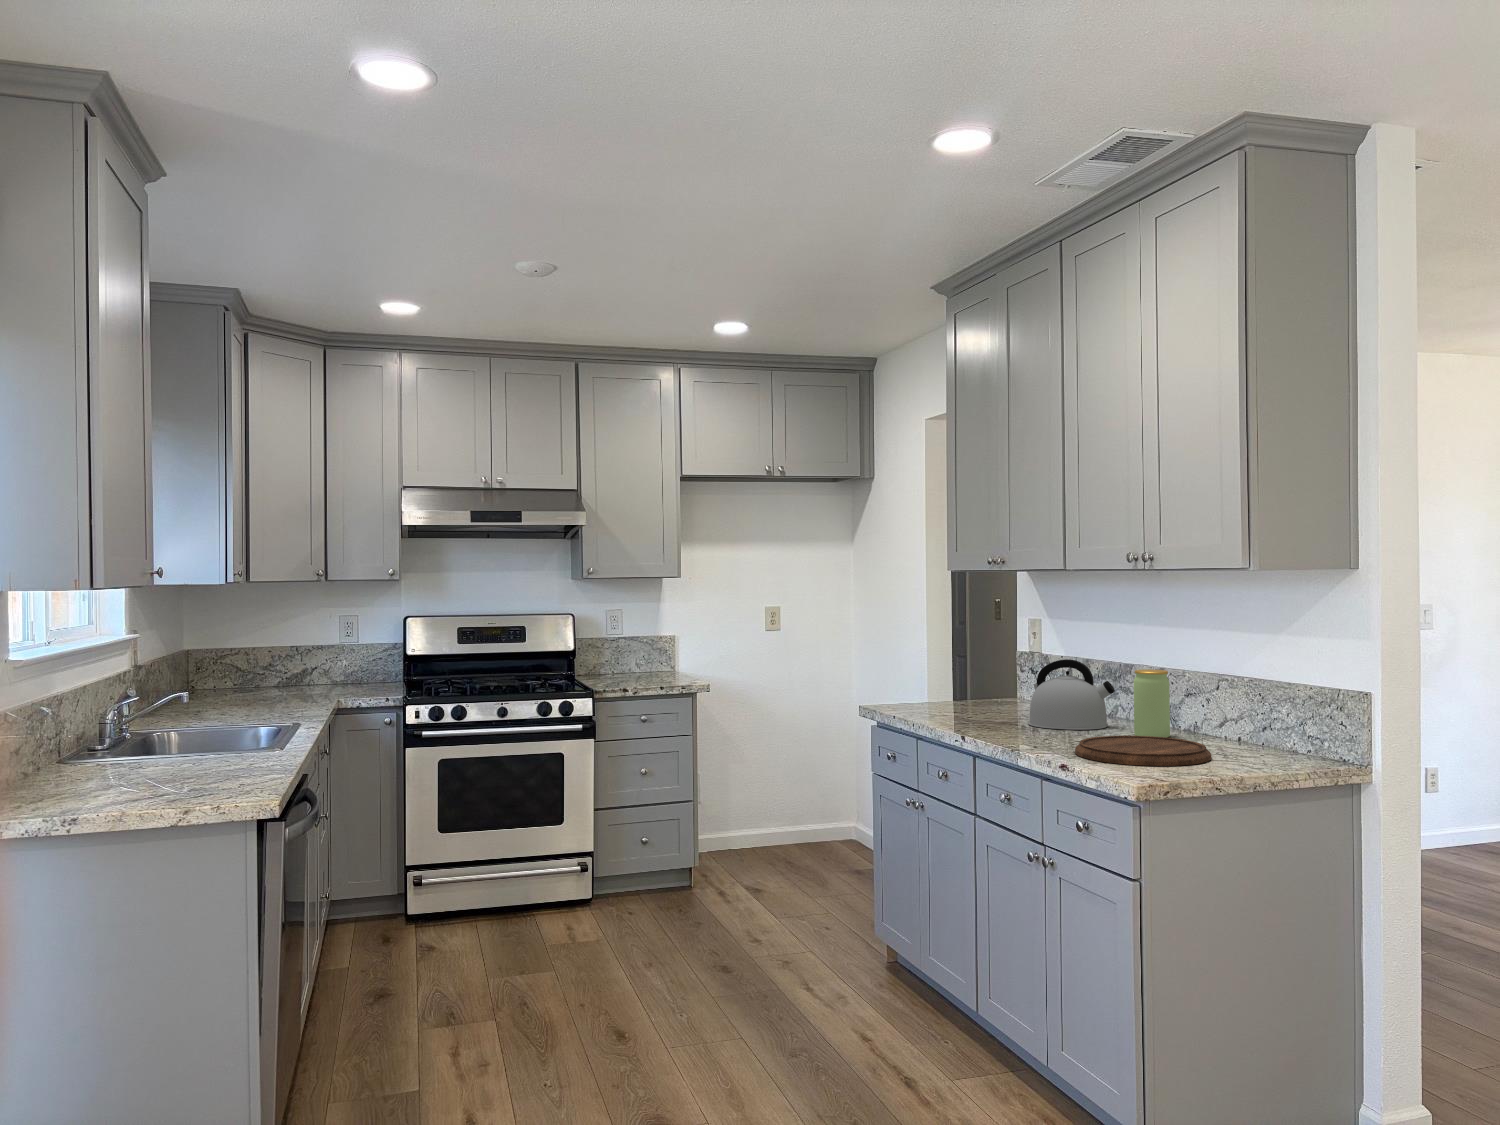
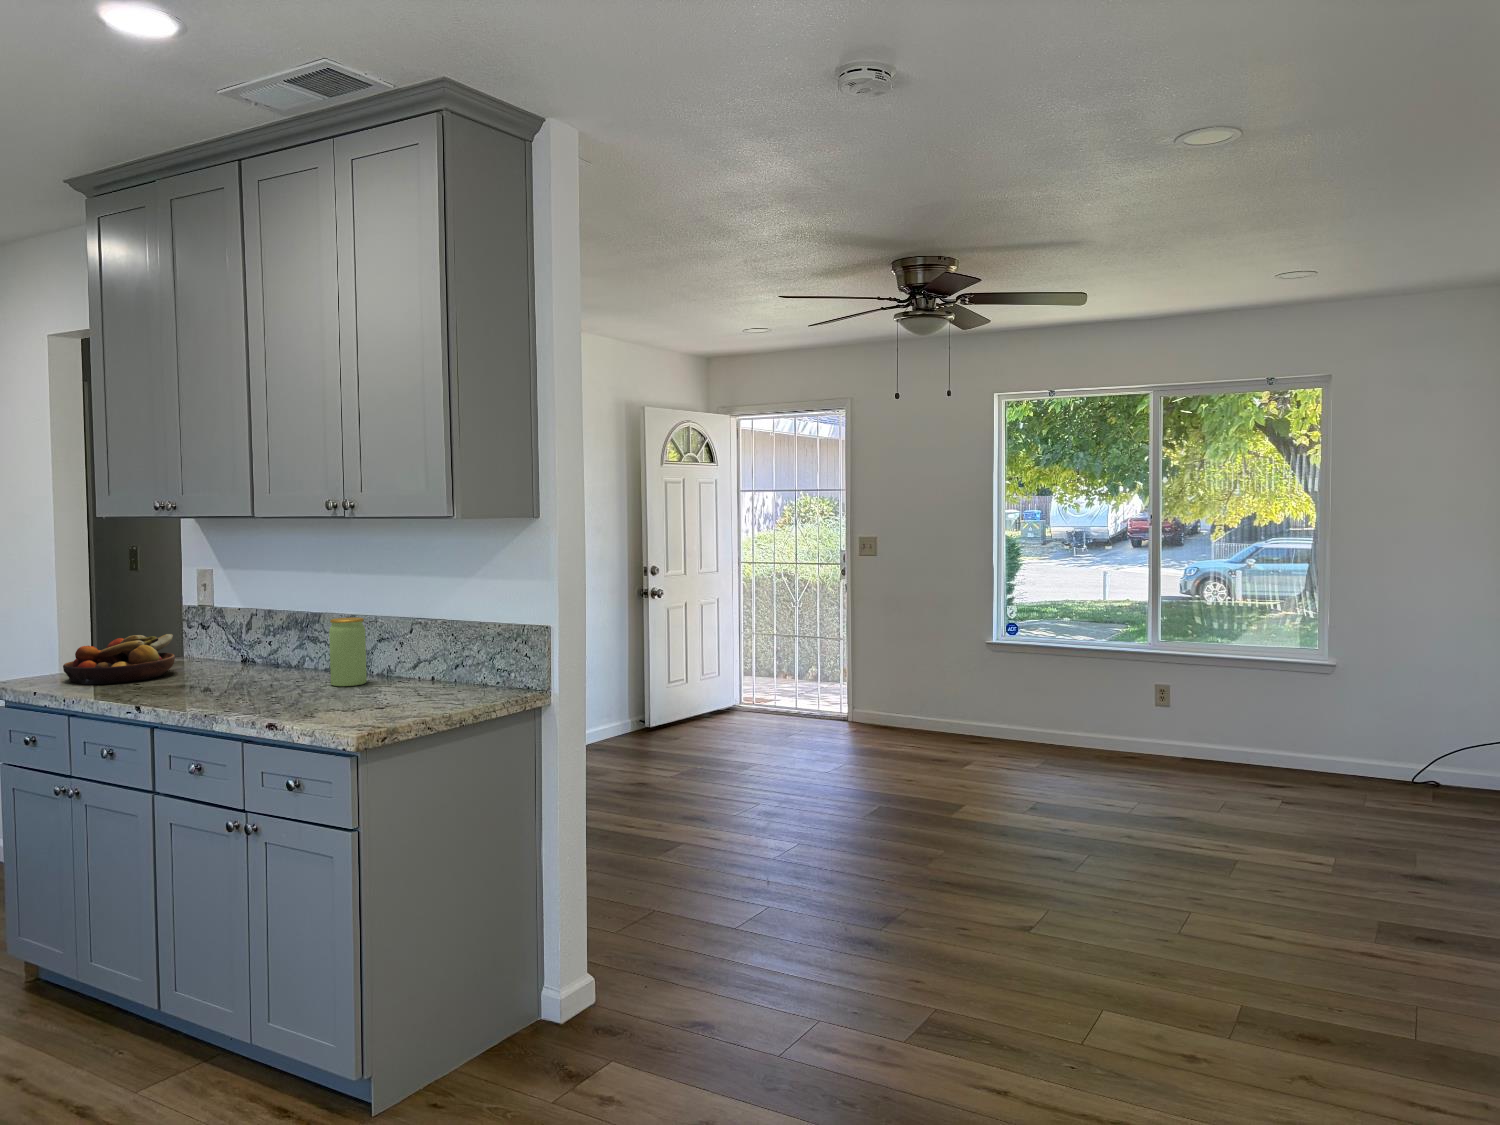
kettle: present [1029,659,1115,730] -> none [211,613,306,688]
fruit bowl: none [918,674,1005,714] -> present [63,634,175,684]
cutting board: present [1075,736,1211,766] -> none [278,684,416,717]

